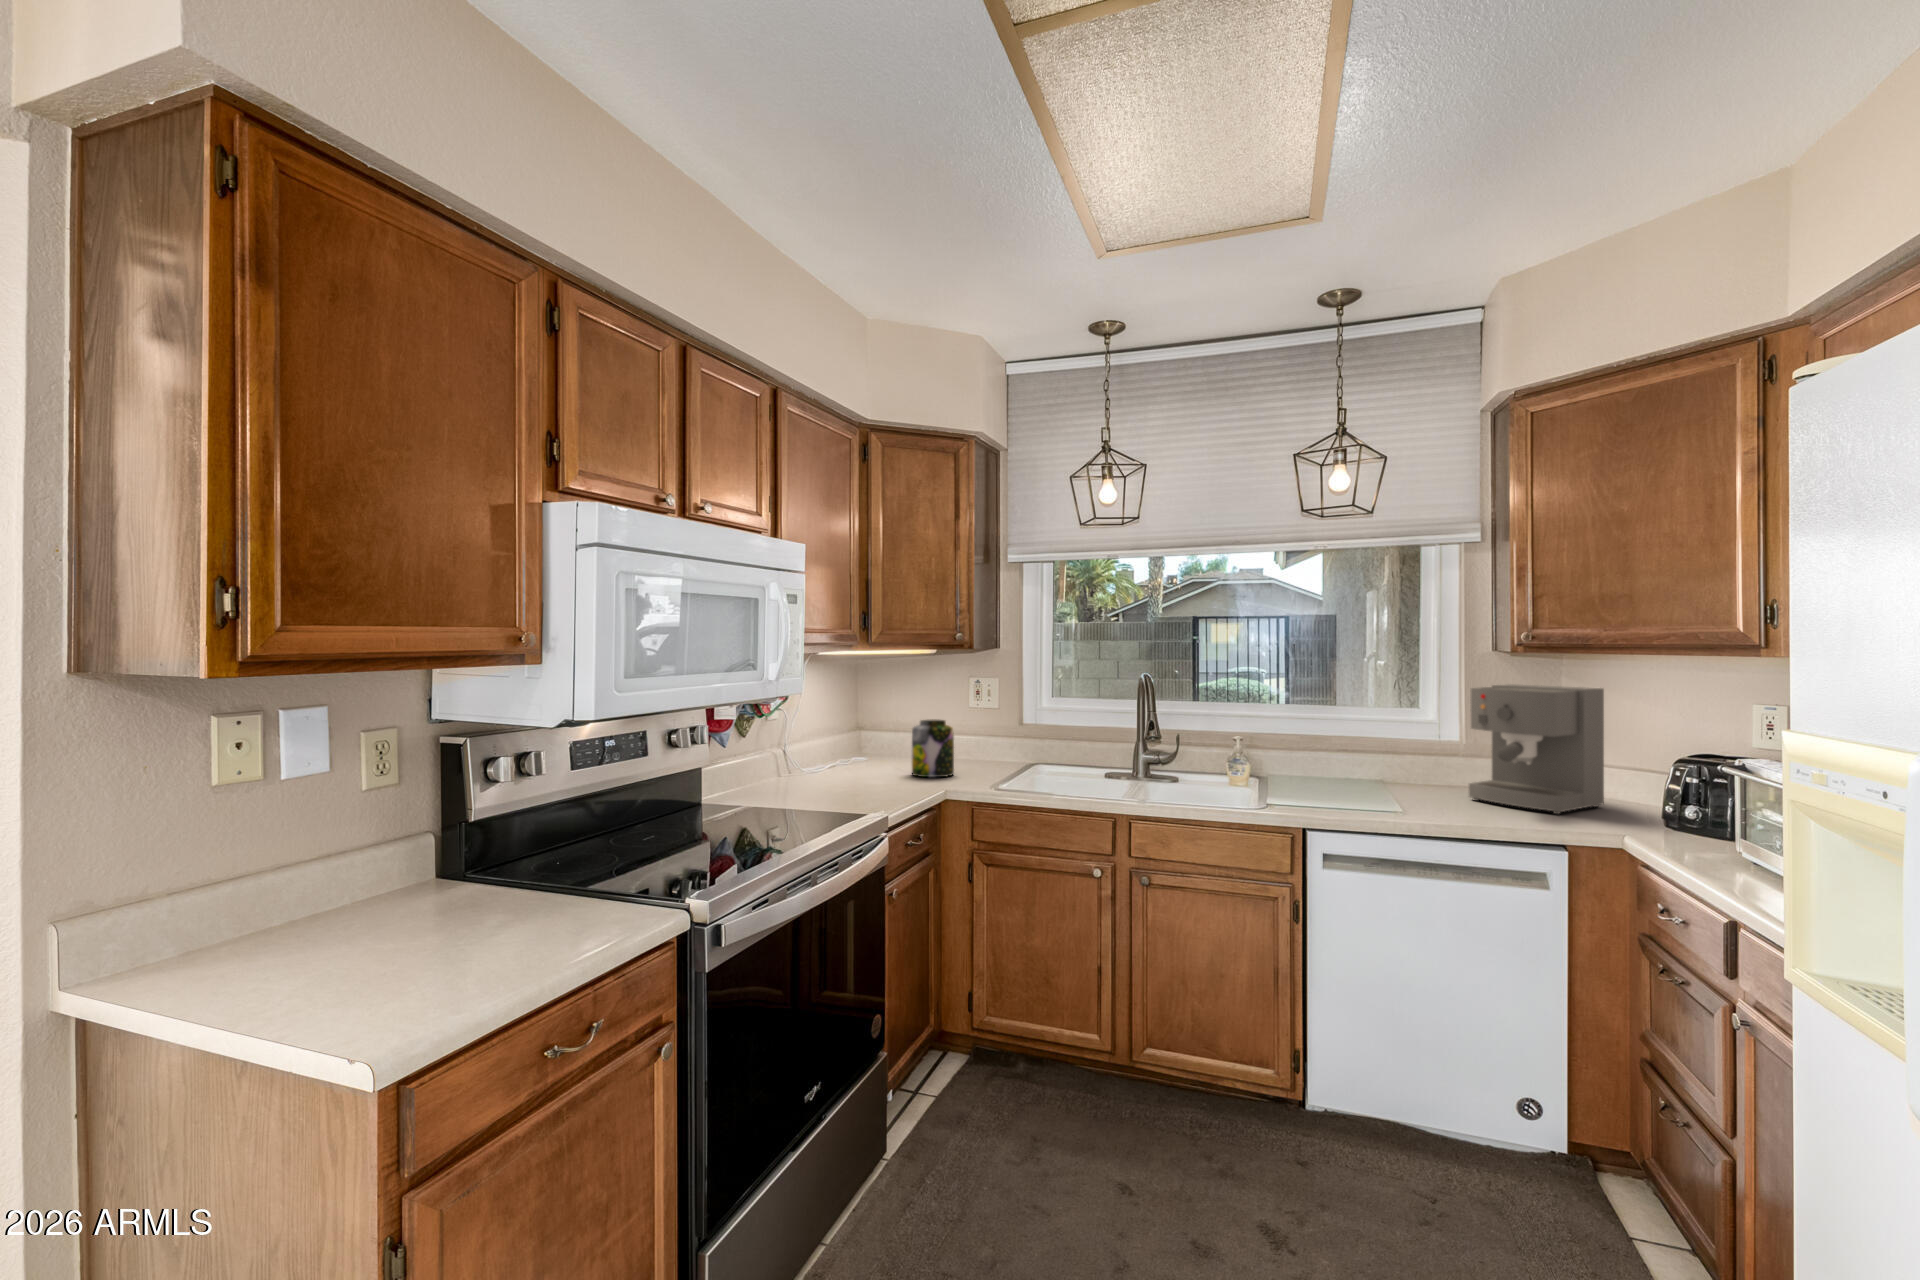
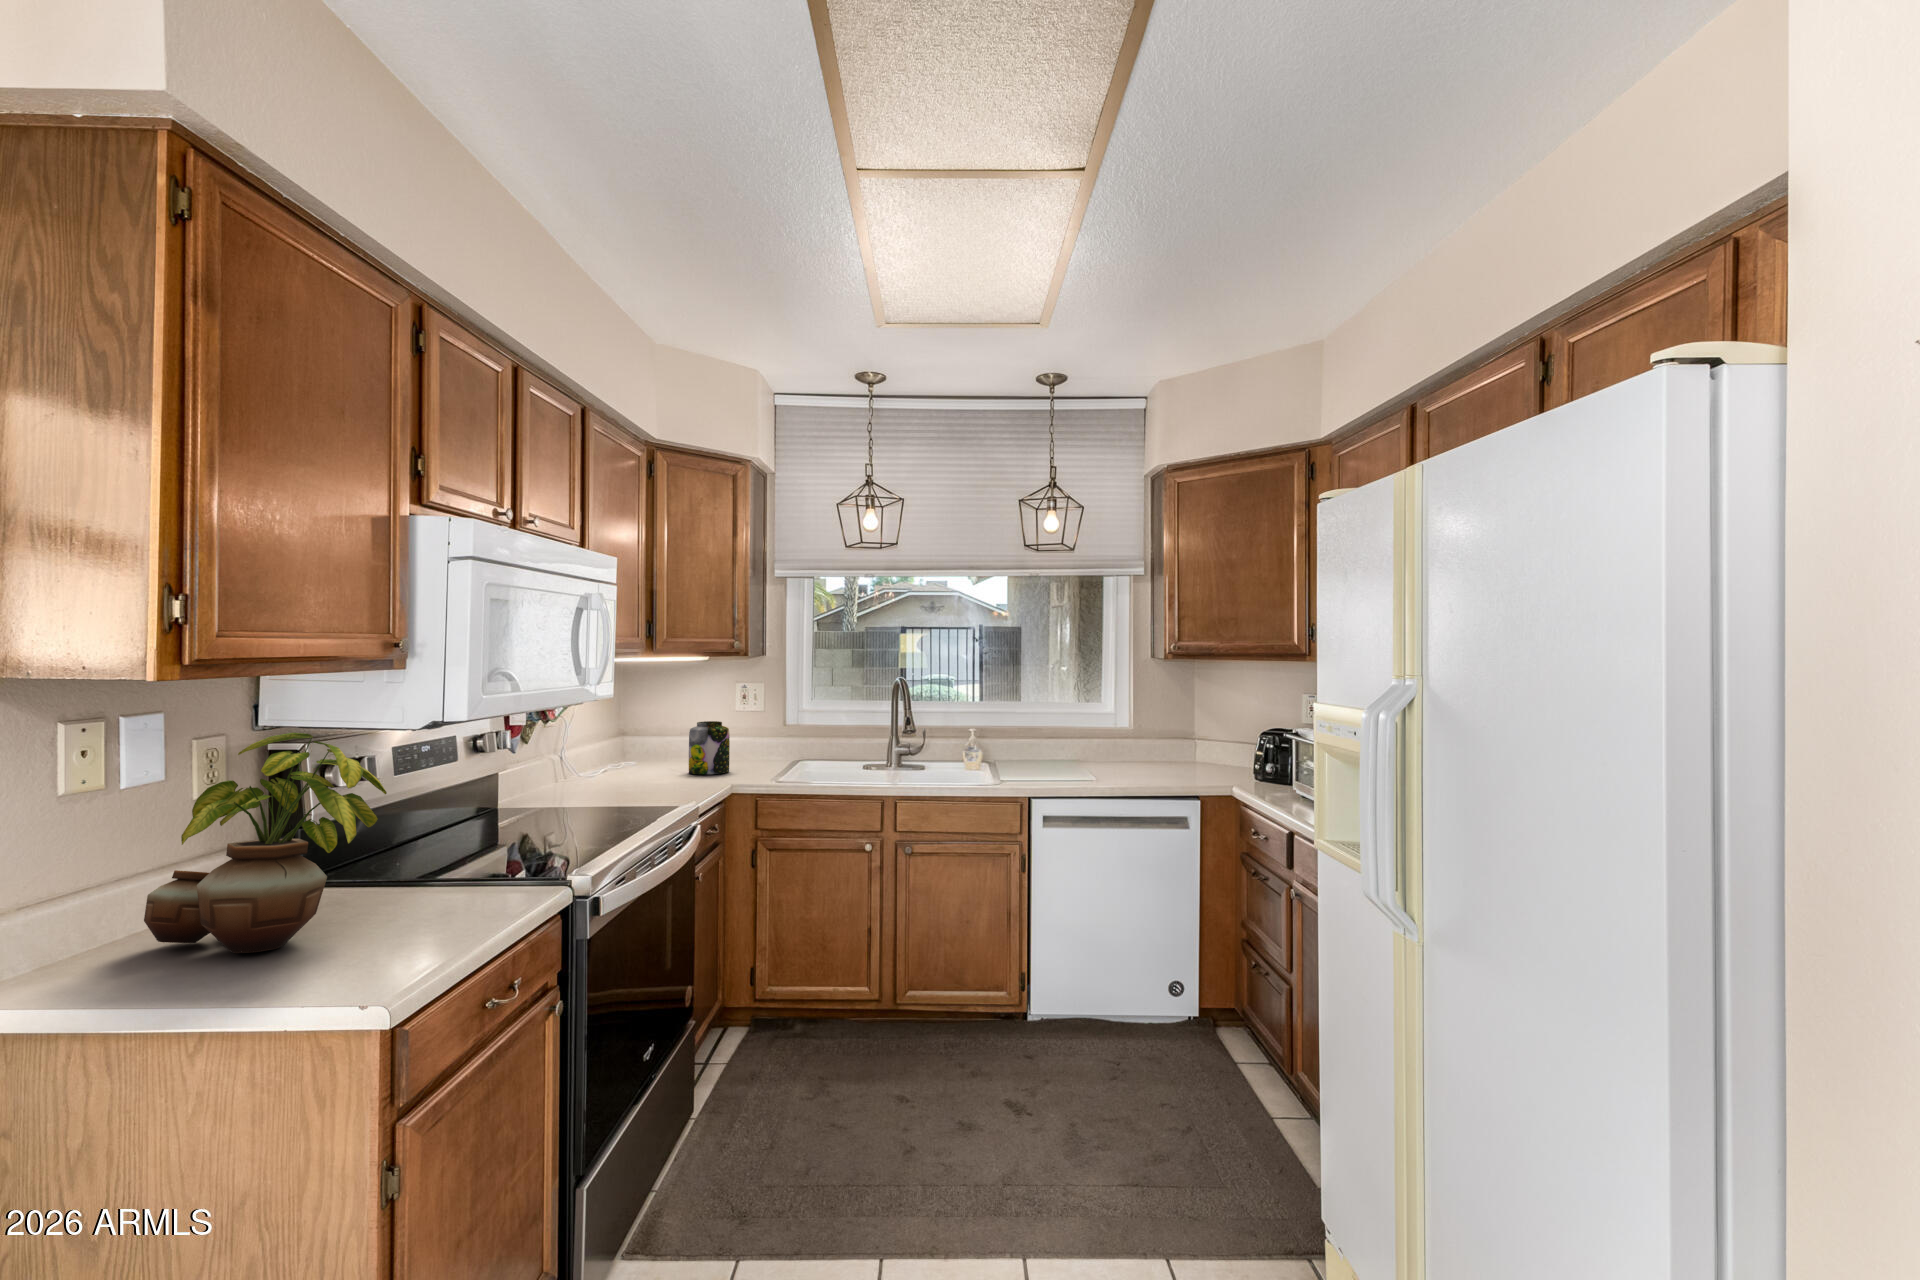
coffee maker: present [1469,684,1604,814] -> none [1137,684,1220,776]
potted plant: none [269,731,481,962] -> present [144,733,387,953]

